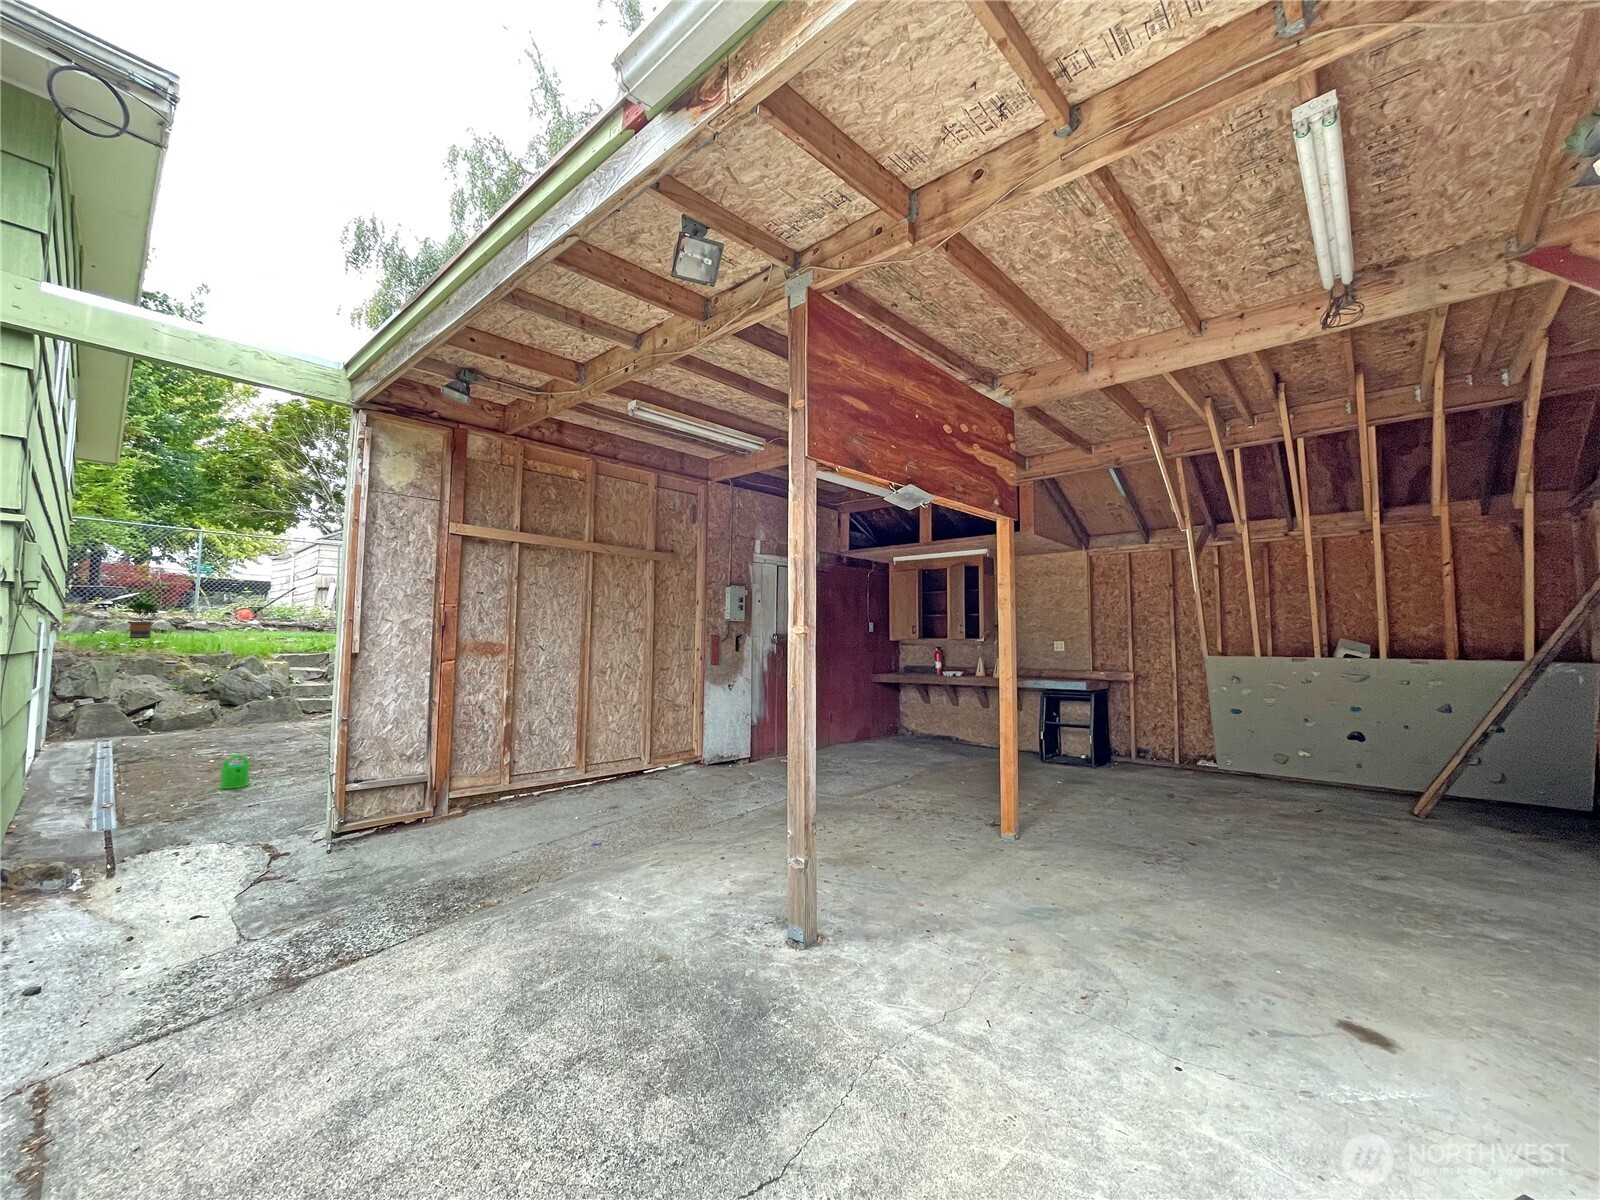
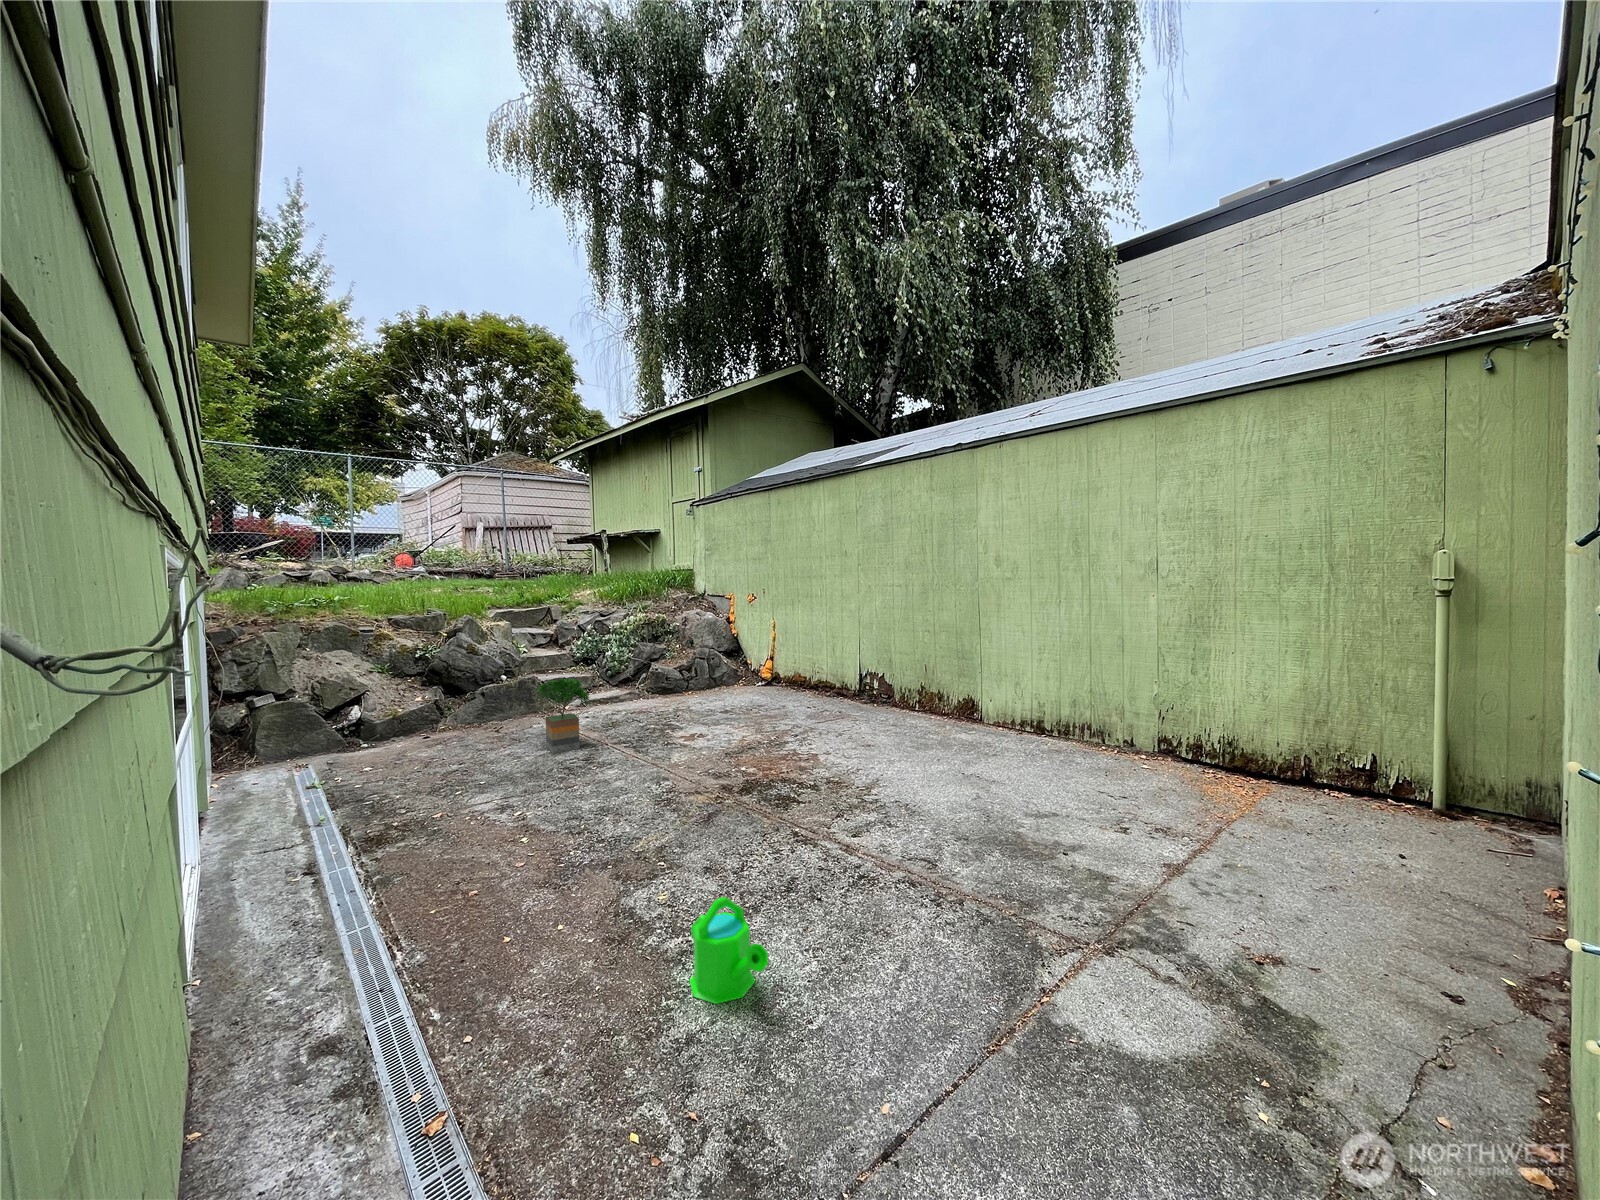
potted tree: present [128,603,159,638] -> present [538,678,589,753]

